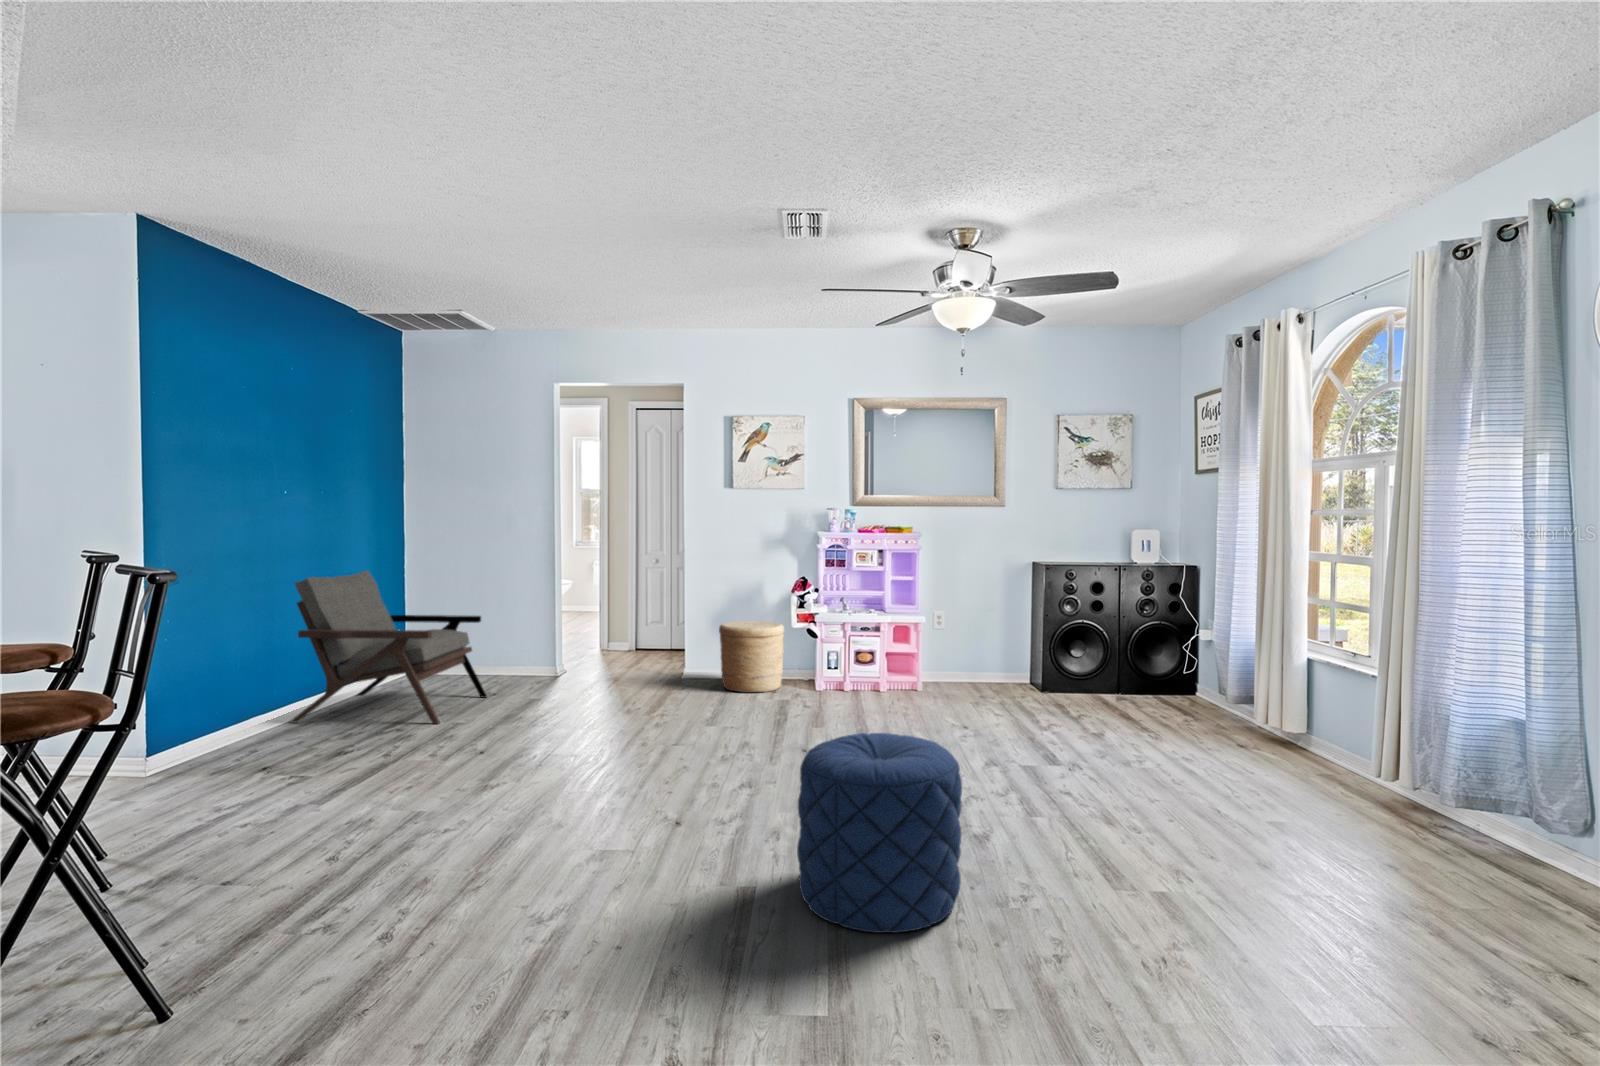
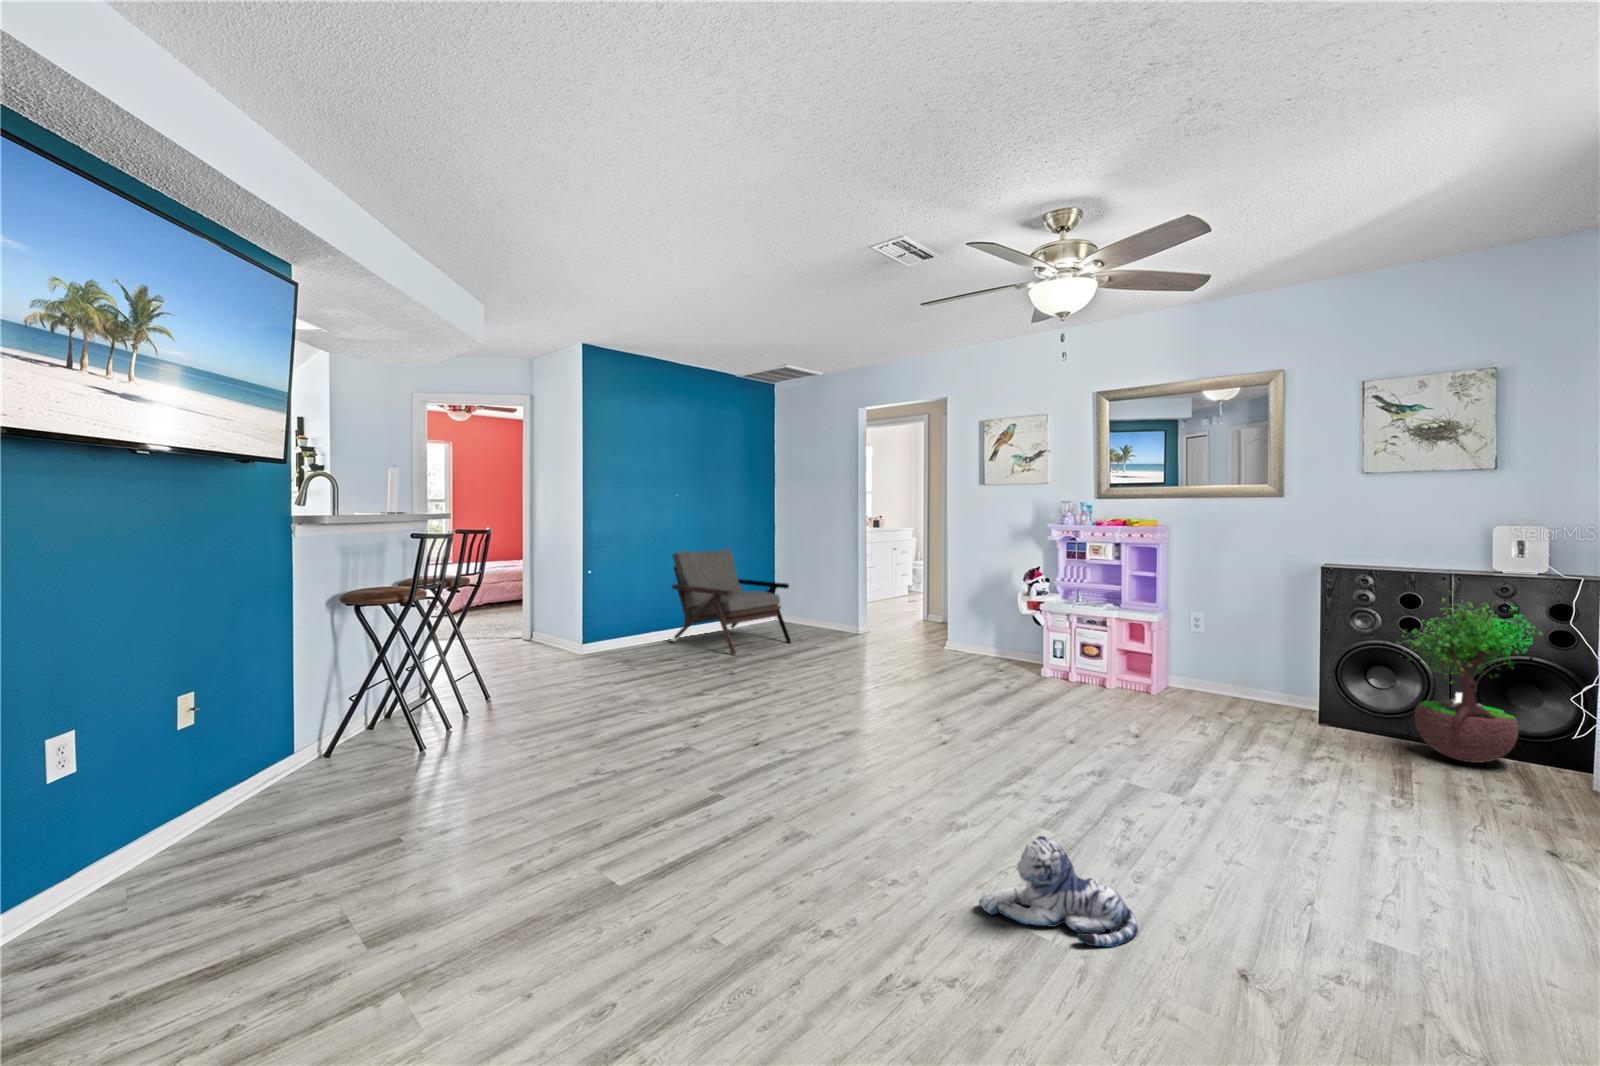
potted tree: none [1116,578,1194,703] -> present [1397,599,1533,763]
woven basket: present [719,621,784,693] -> none [957,604,1019,670]
pouf: present [797,733,962,933] -> none [692,698,833,873]
plush toy: none [1111,800,1211,881] -> present [979,835,1138,947]

